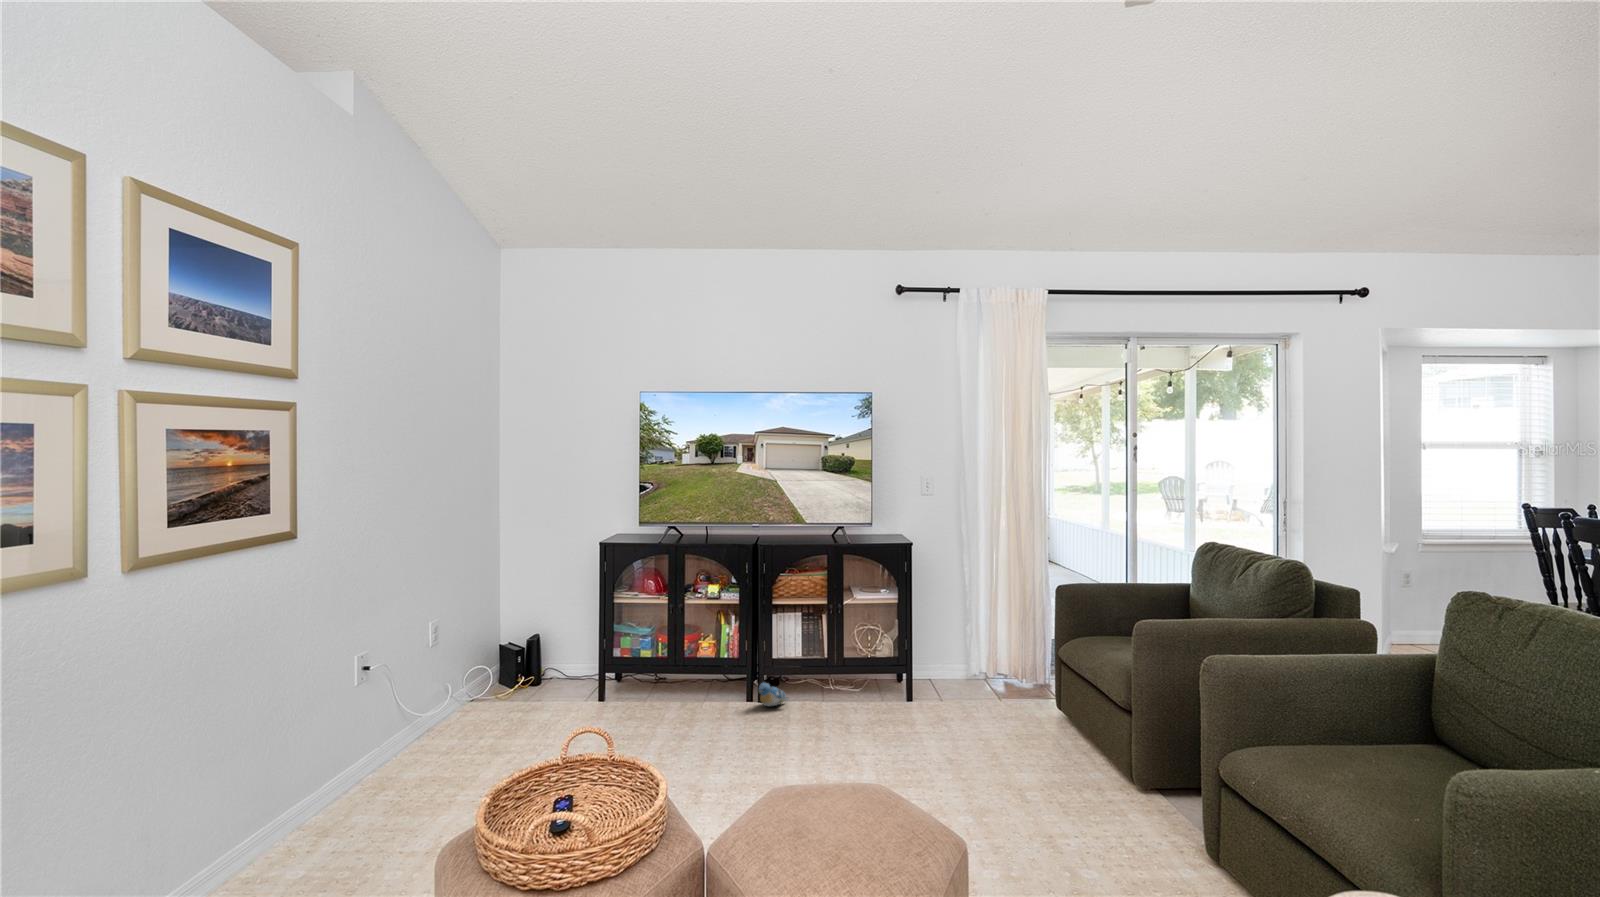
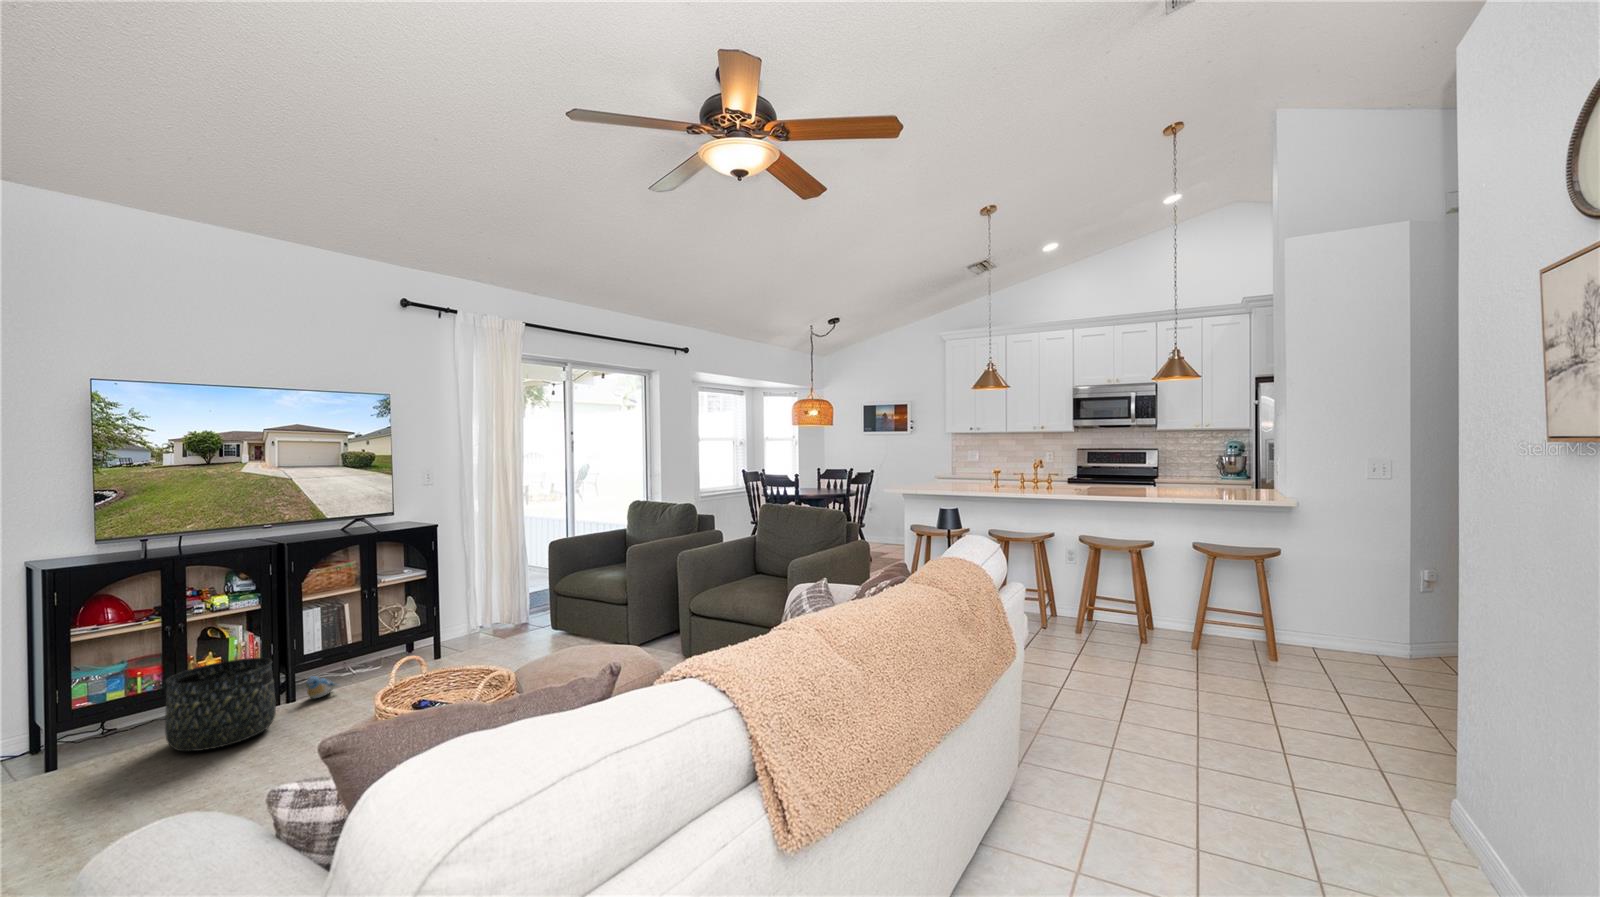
basket: none [639,647,717,731] -> present [165,658,276,751]

